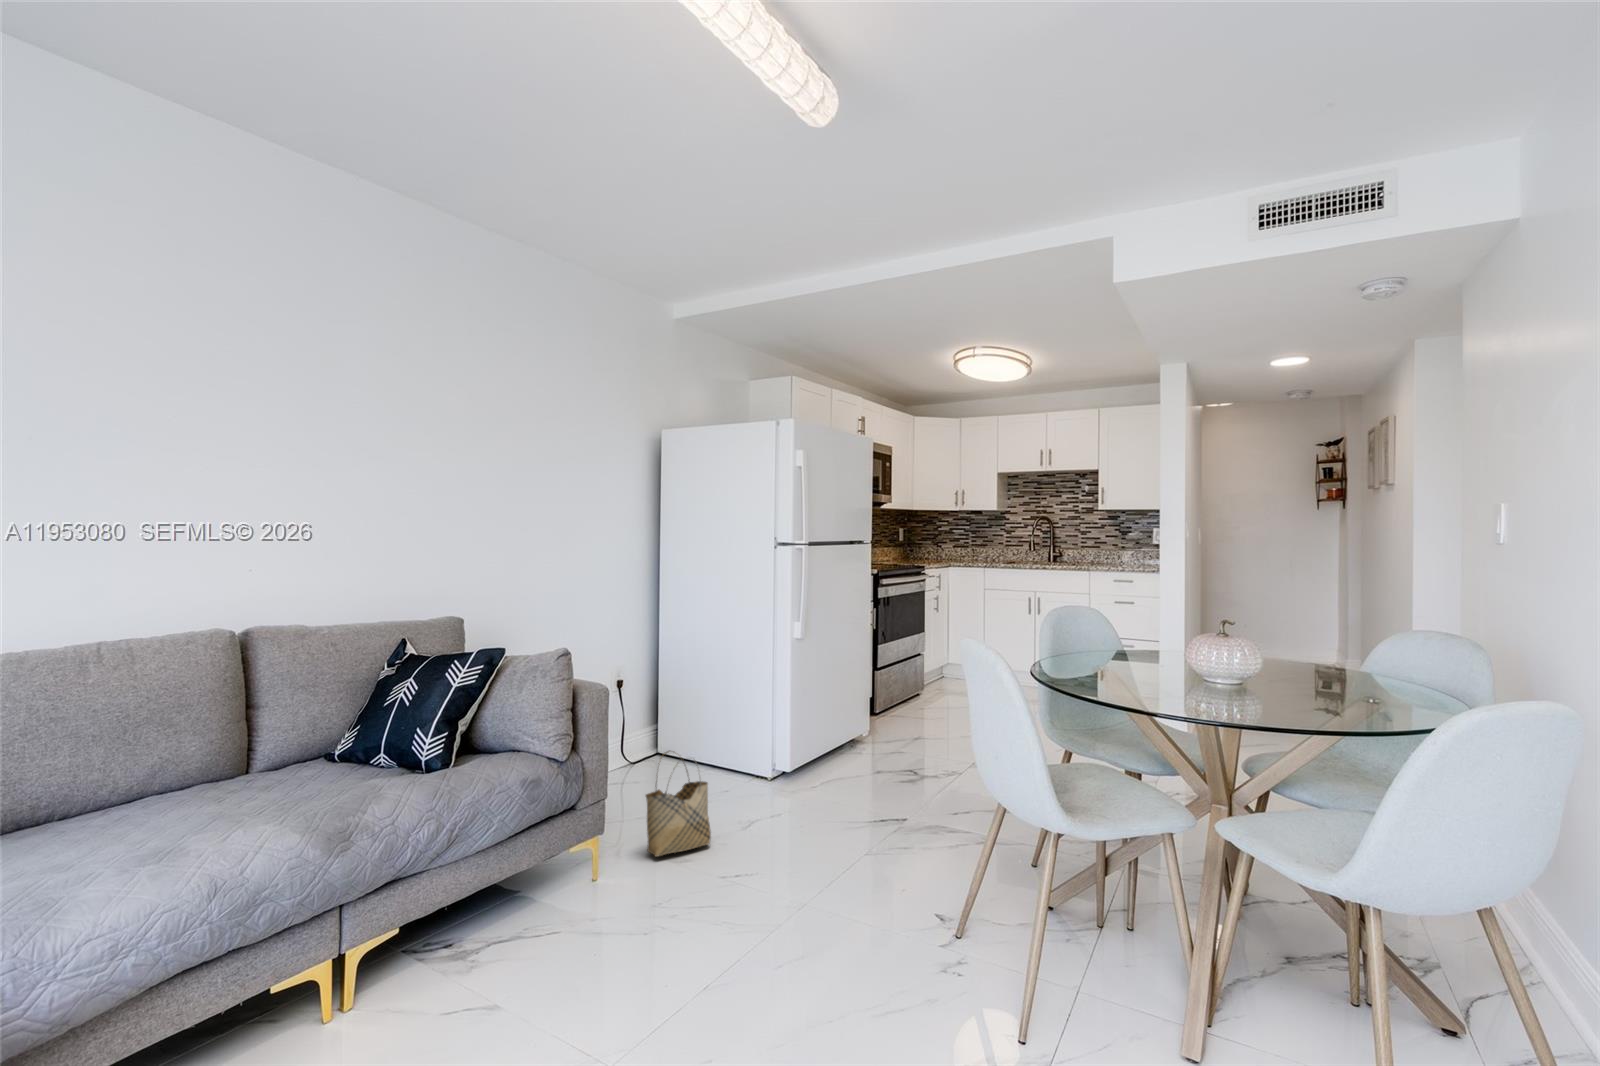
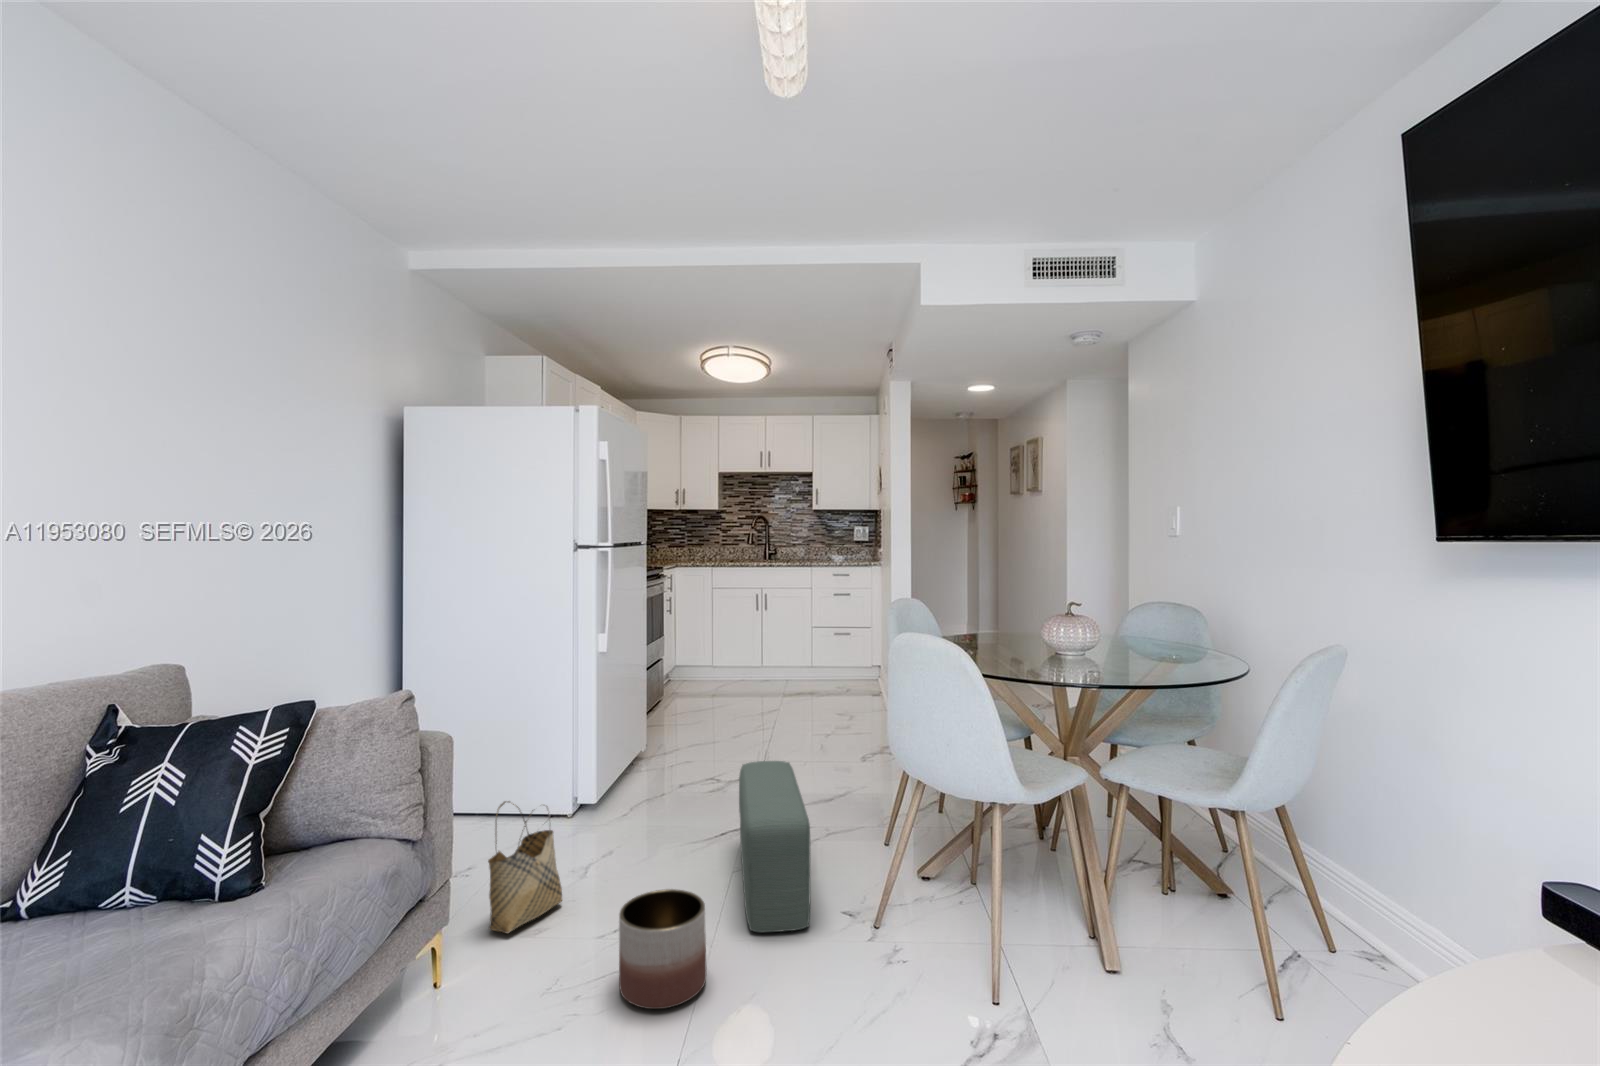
pouf: none [835,755,936,916] -> present [739,761,811,932]
planter: none [697,844,773,944] -> present [619,889,706,1009]

